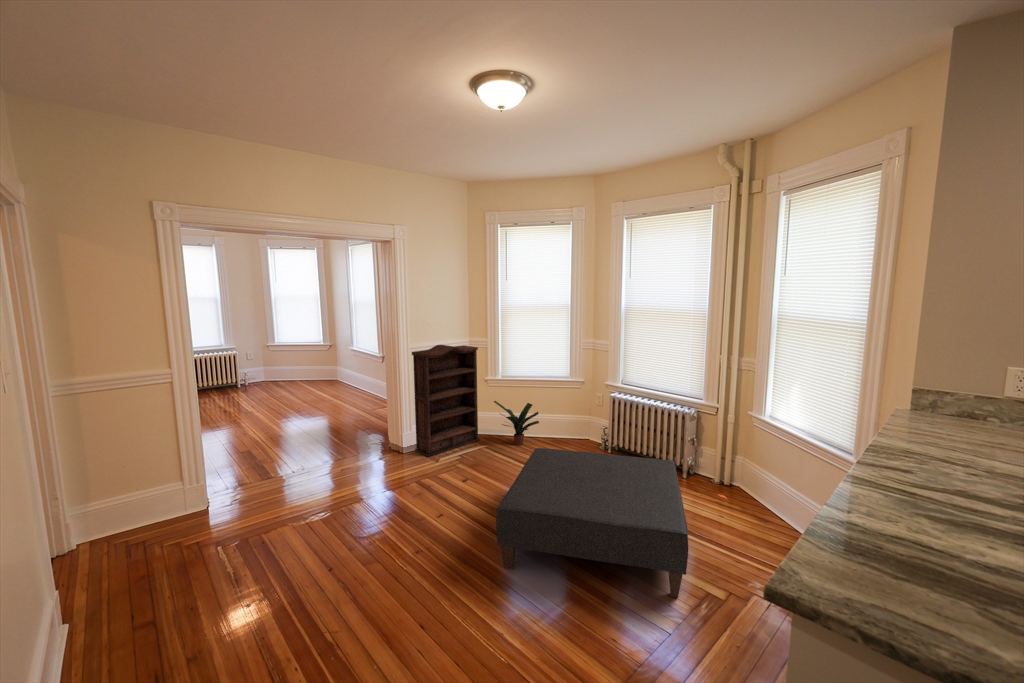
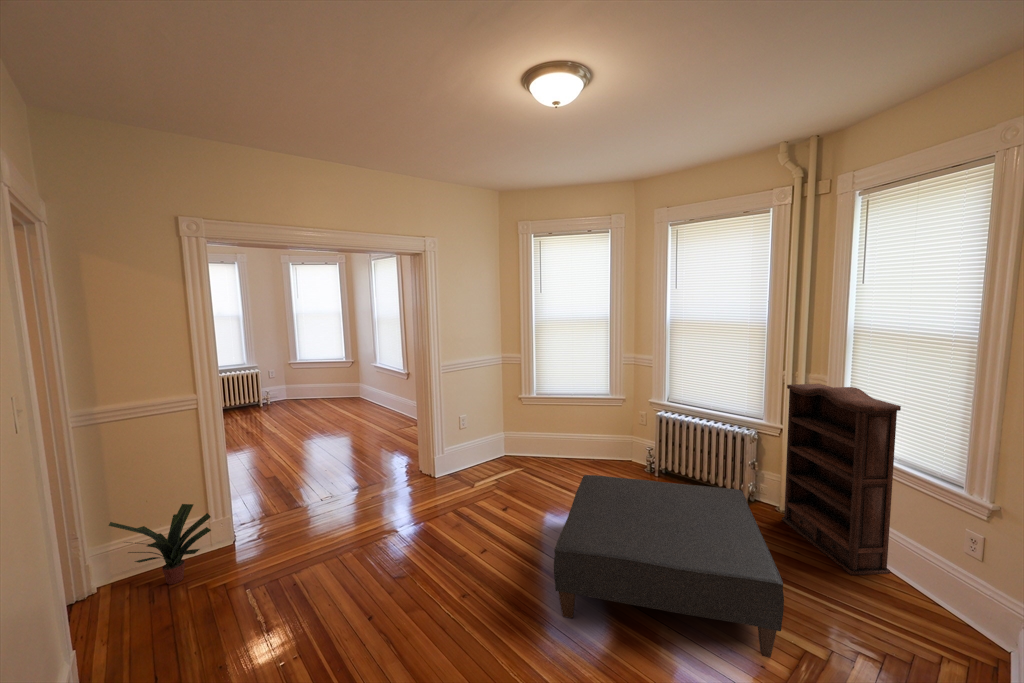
bookshelf: present [412,345,479,457] -> present [782,384,901,575]
potted plant: present [494,401,539,445] -> present [109,504,211,584]

